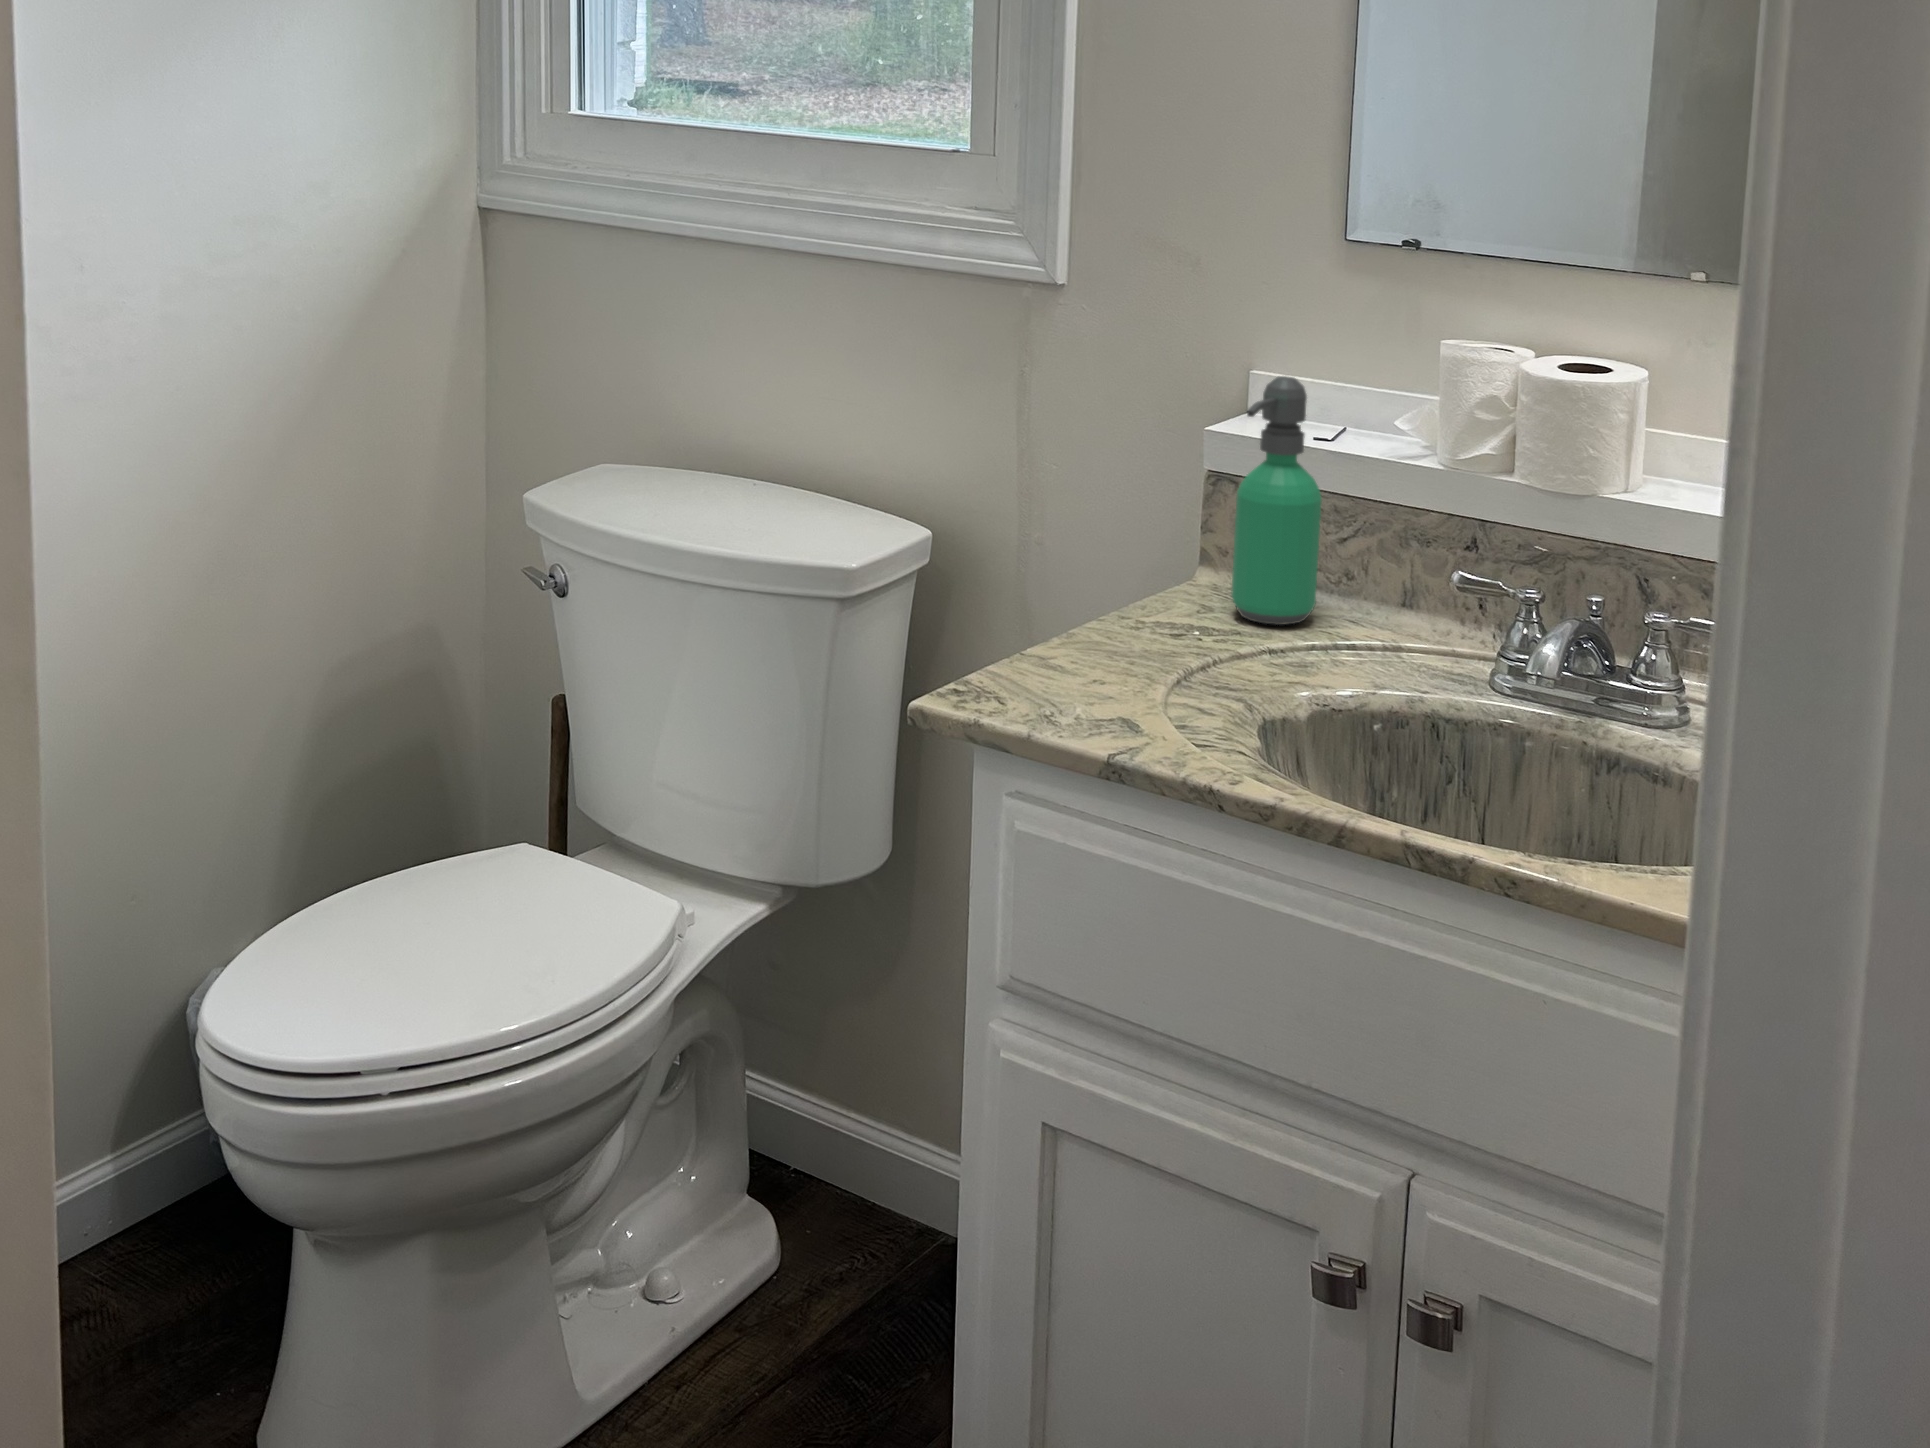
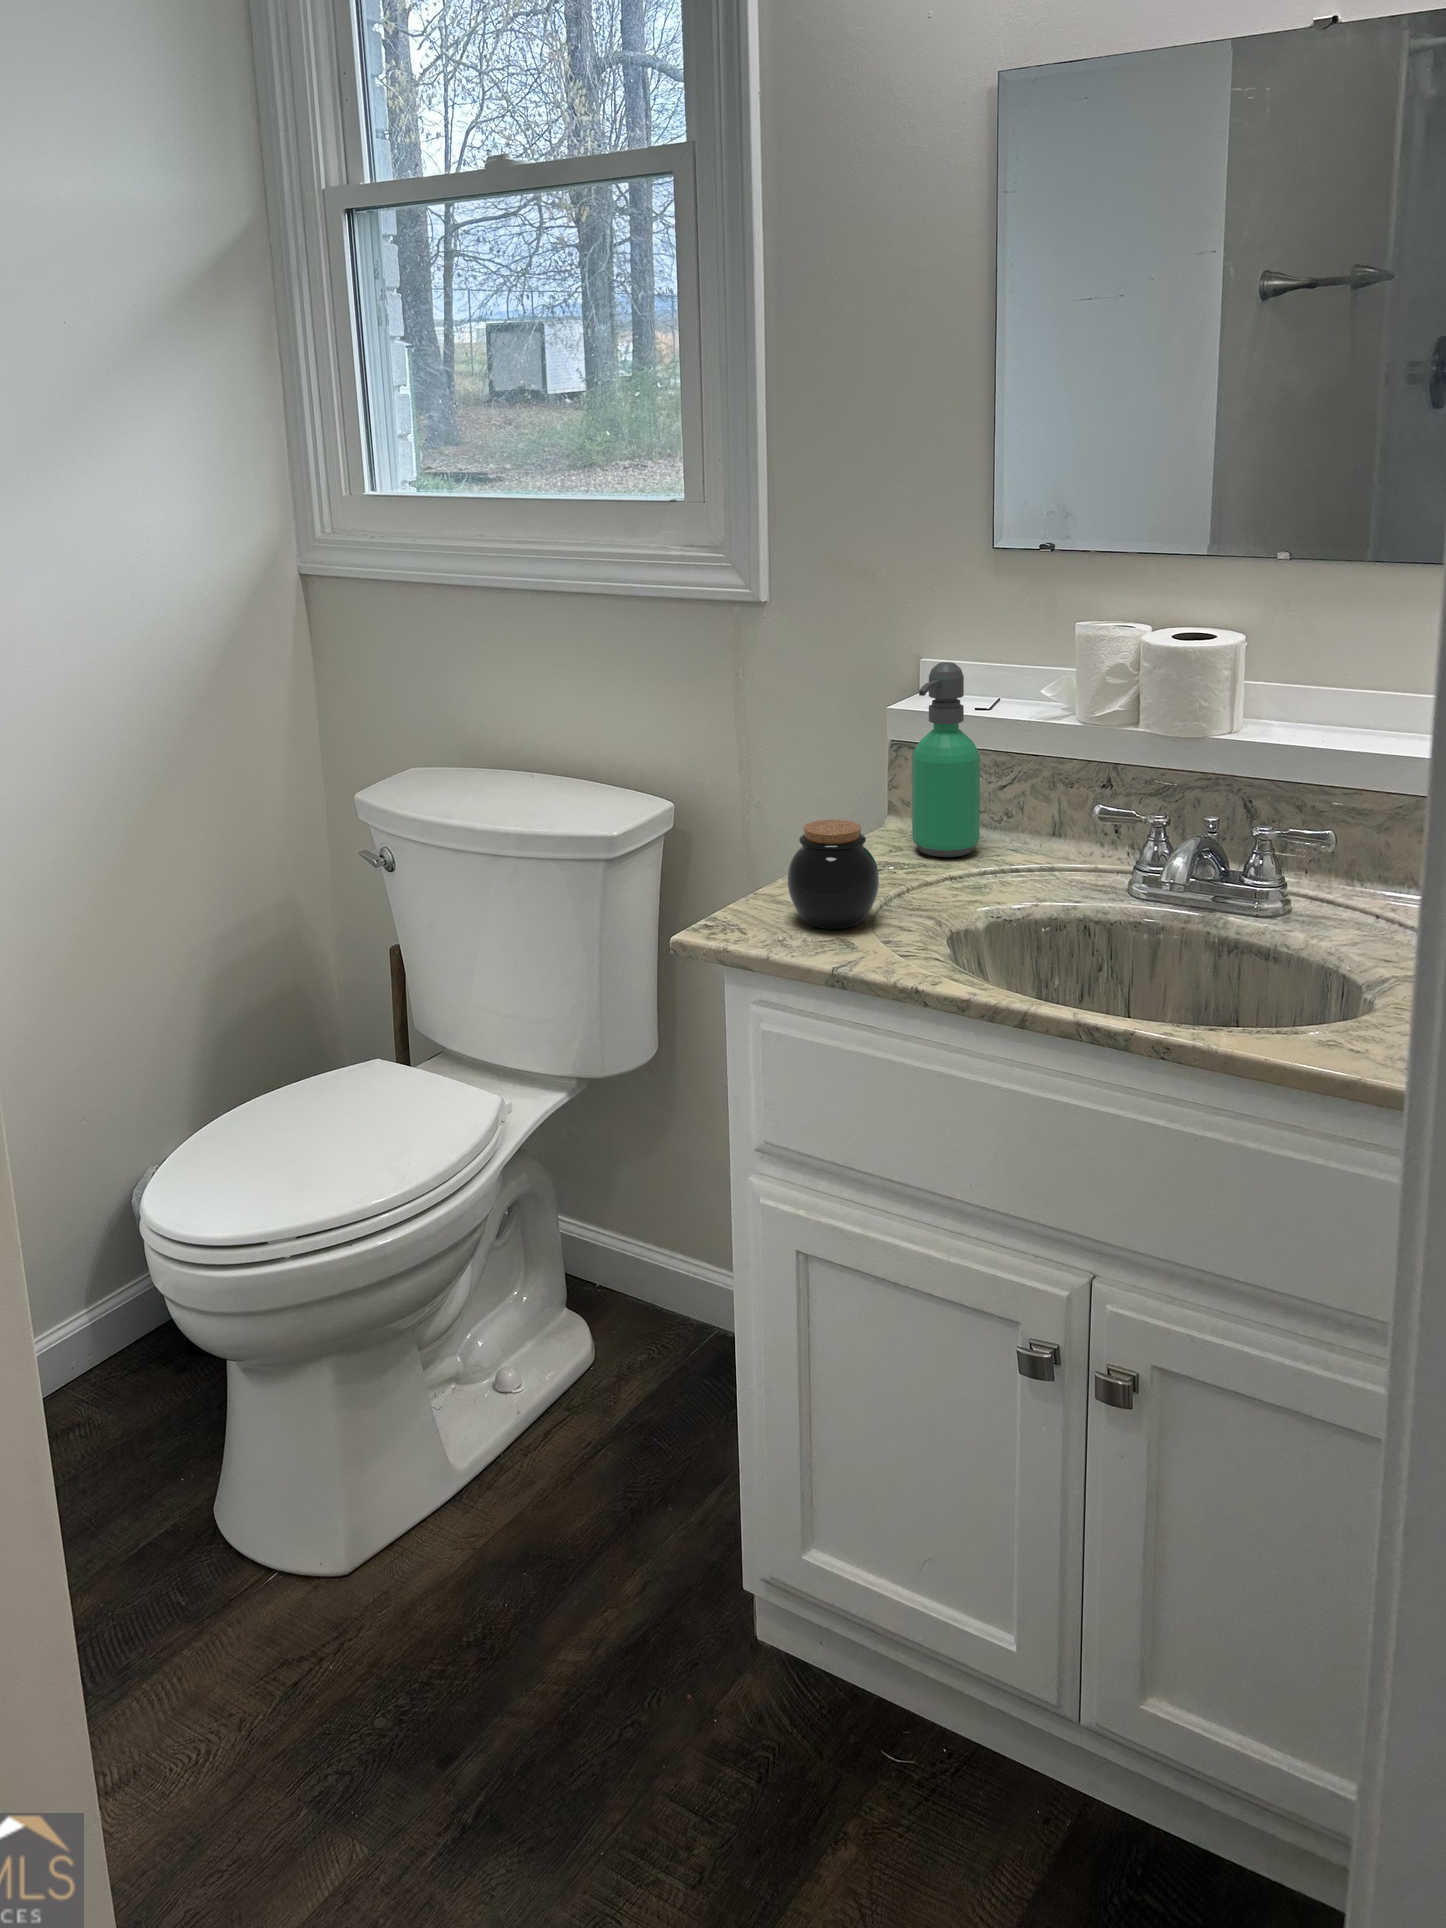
jar: none [1058,564,1172,702] -> present [788,819,879,929]

